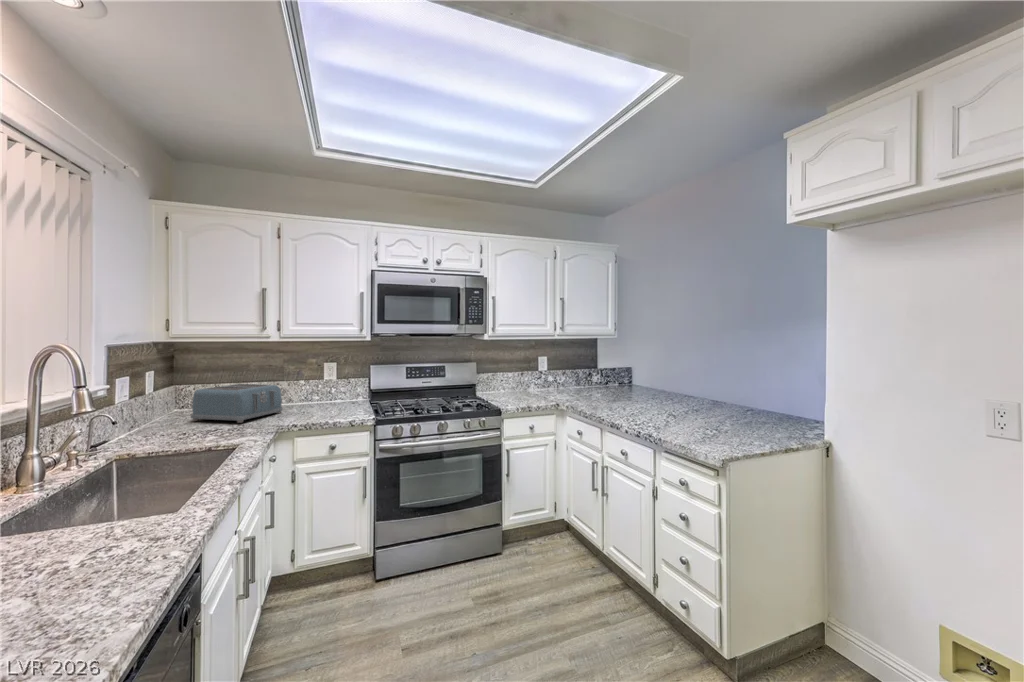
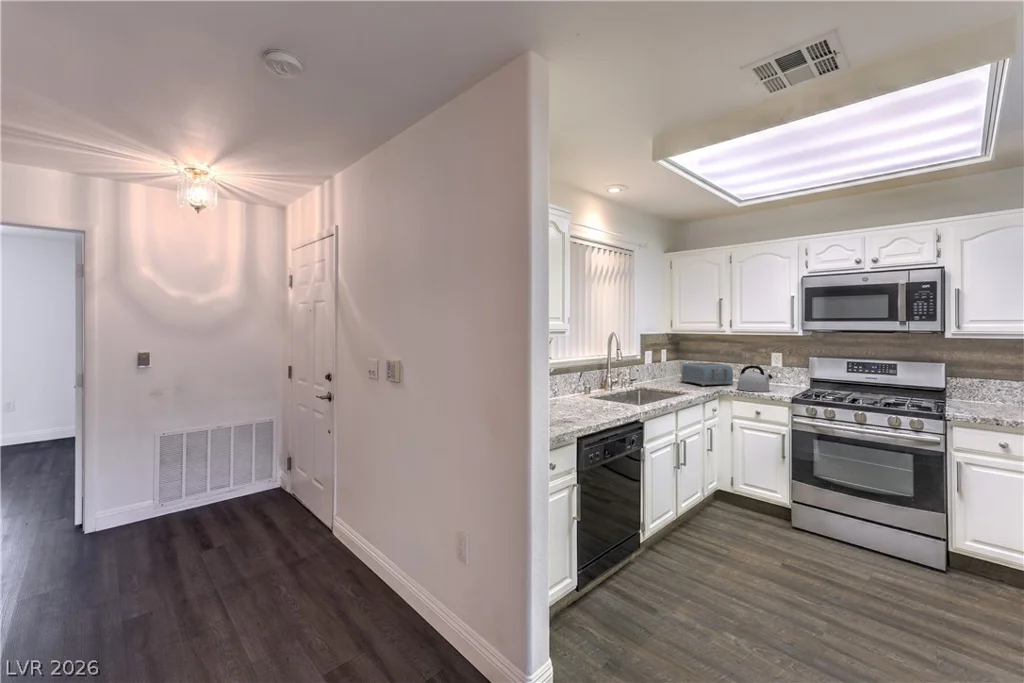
kettle: none [295,382,343,419] -> present [737,365,773,392]

